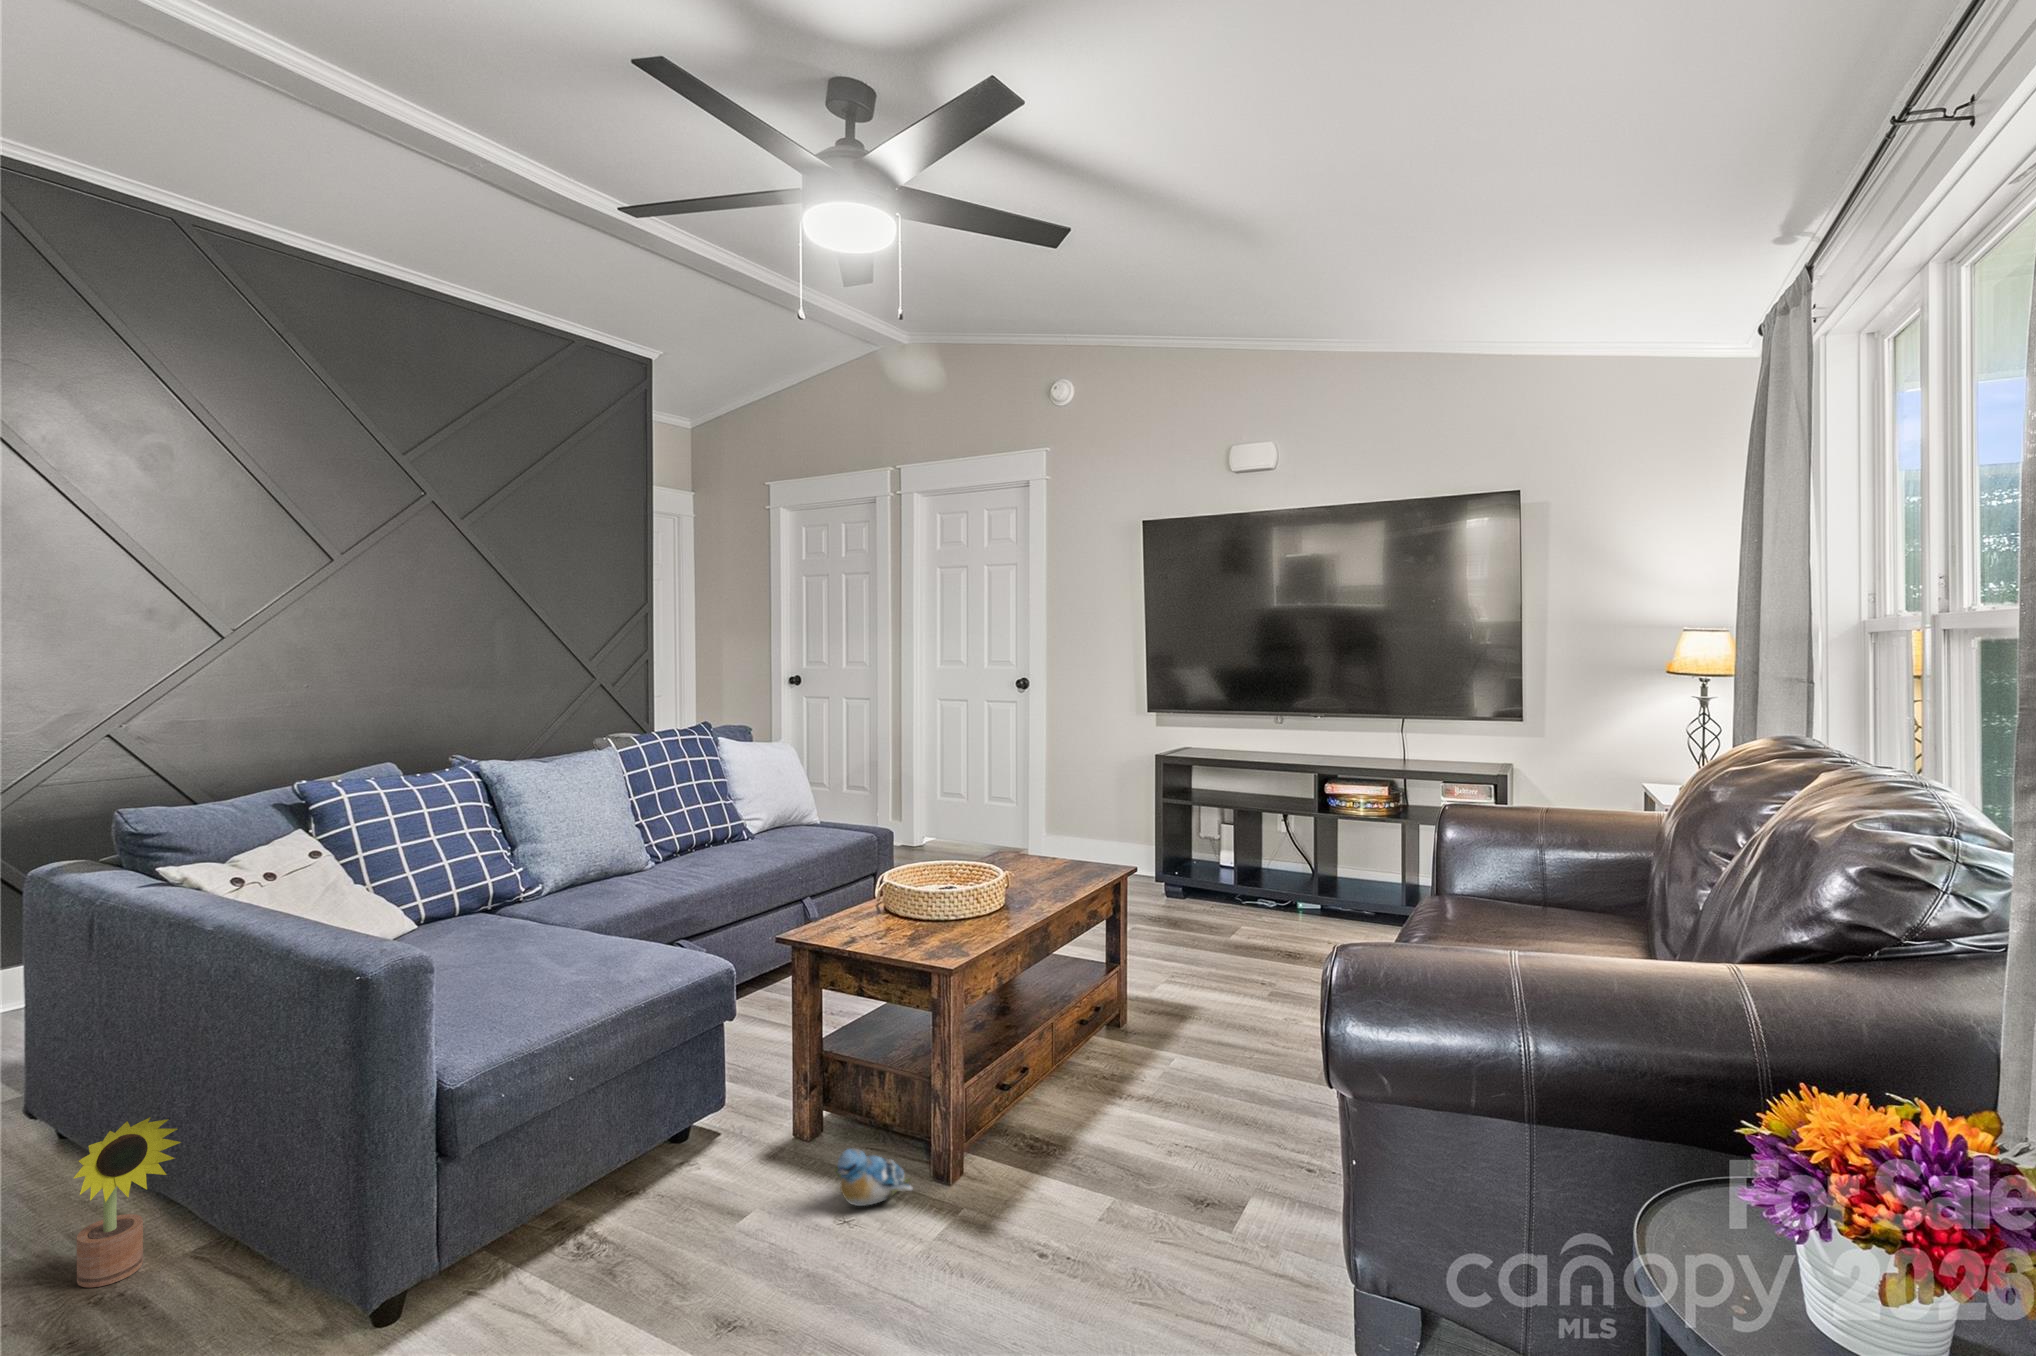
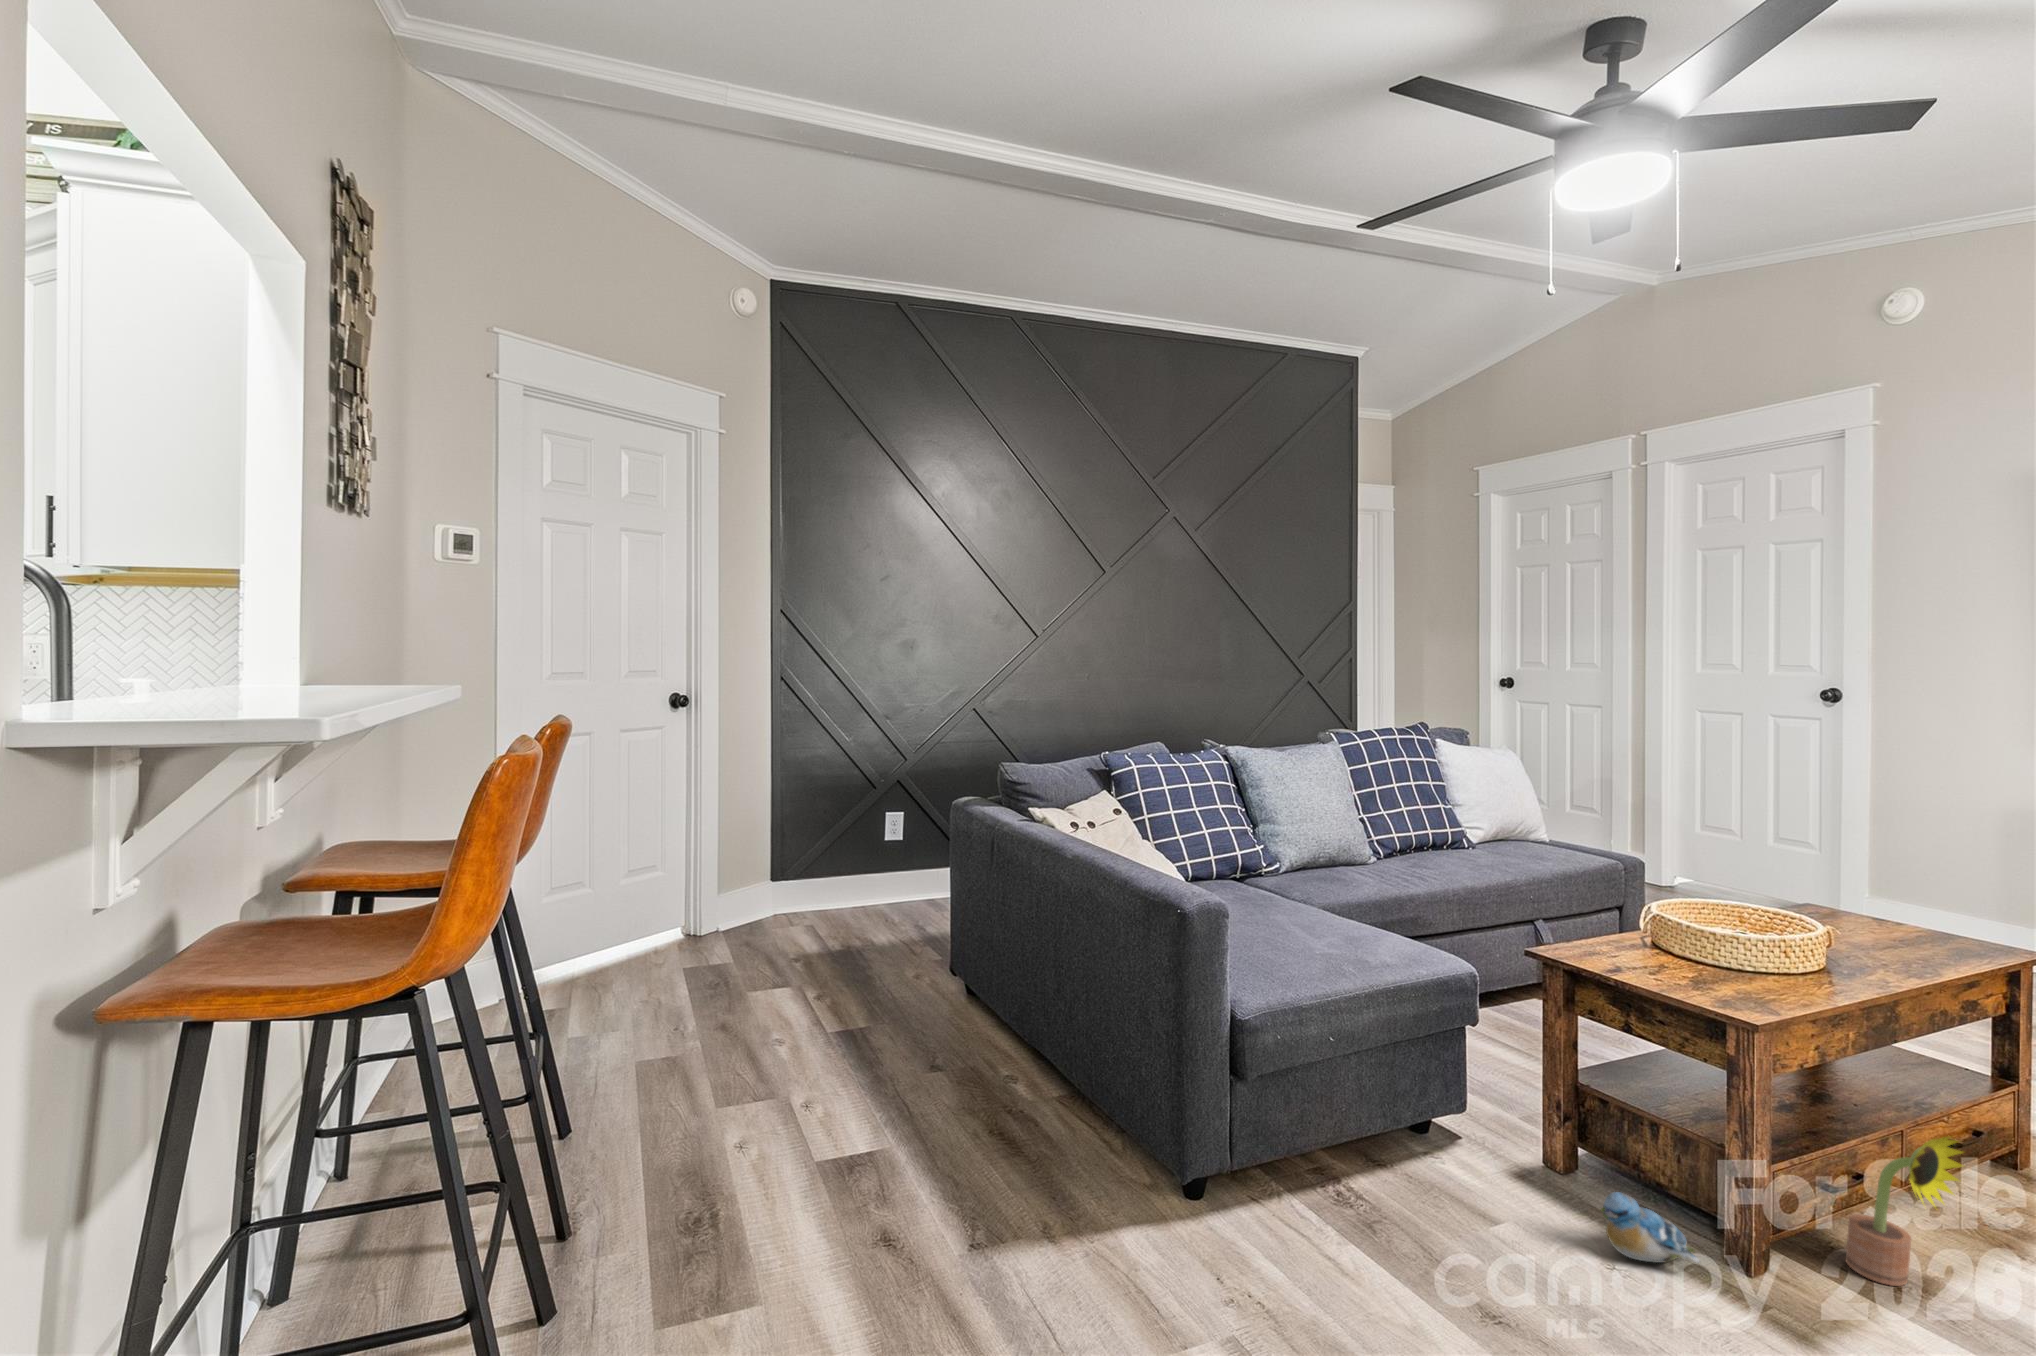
decorative plant: present [74,1118,181,1288] -> present [1846,1136,1963,1286]

